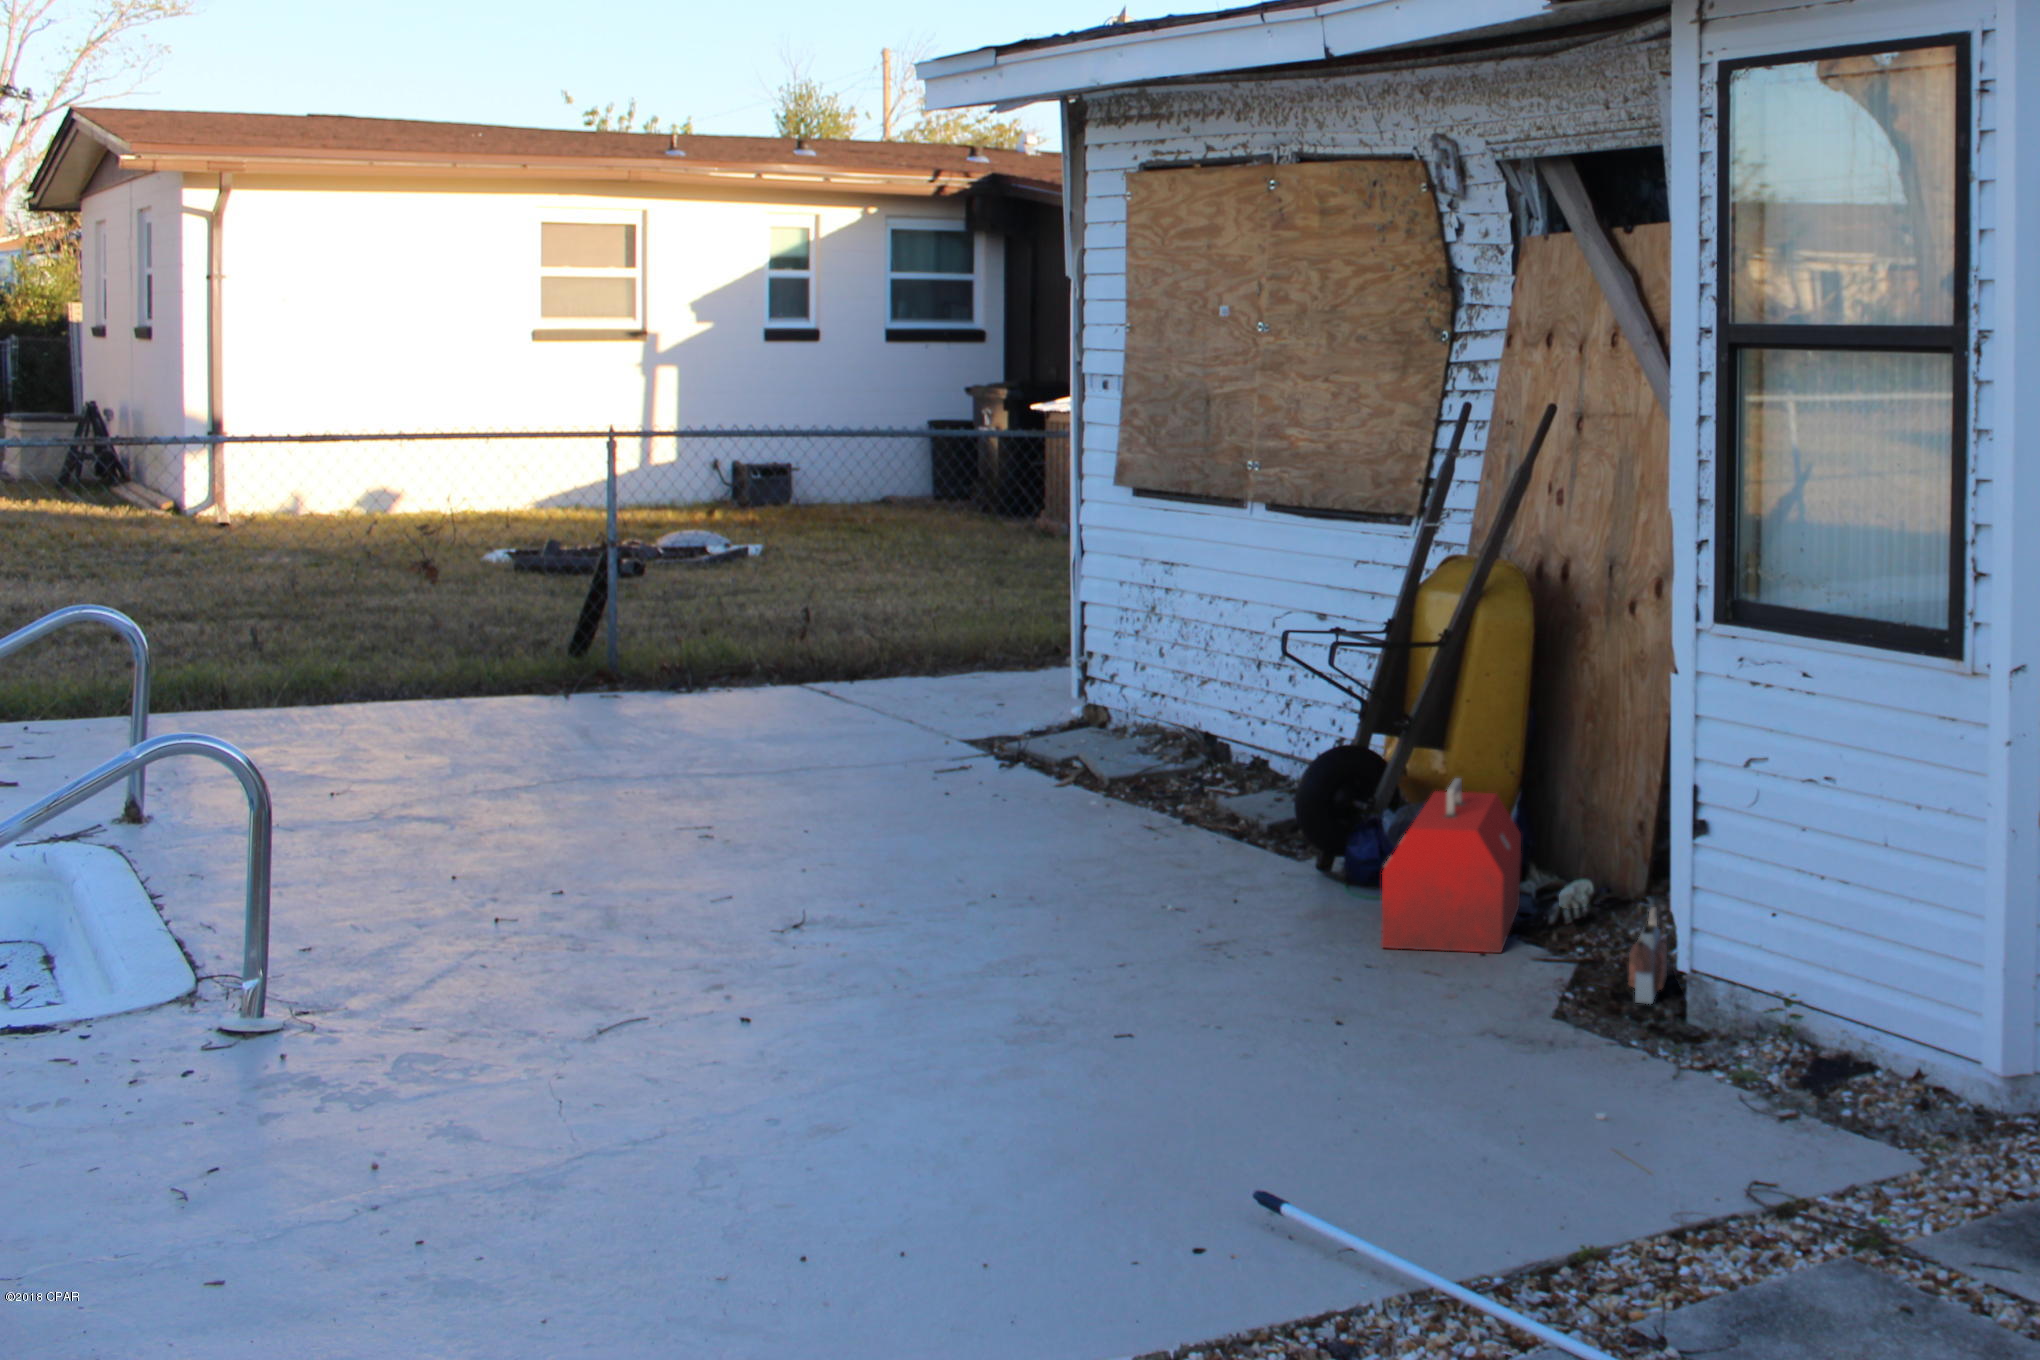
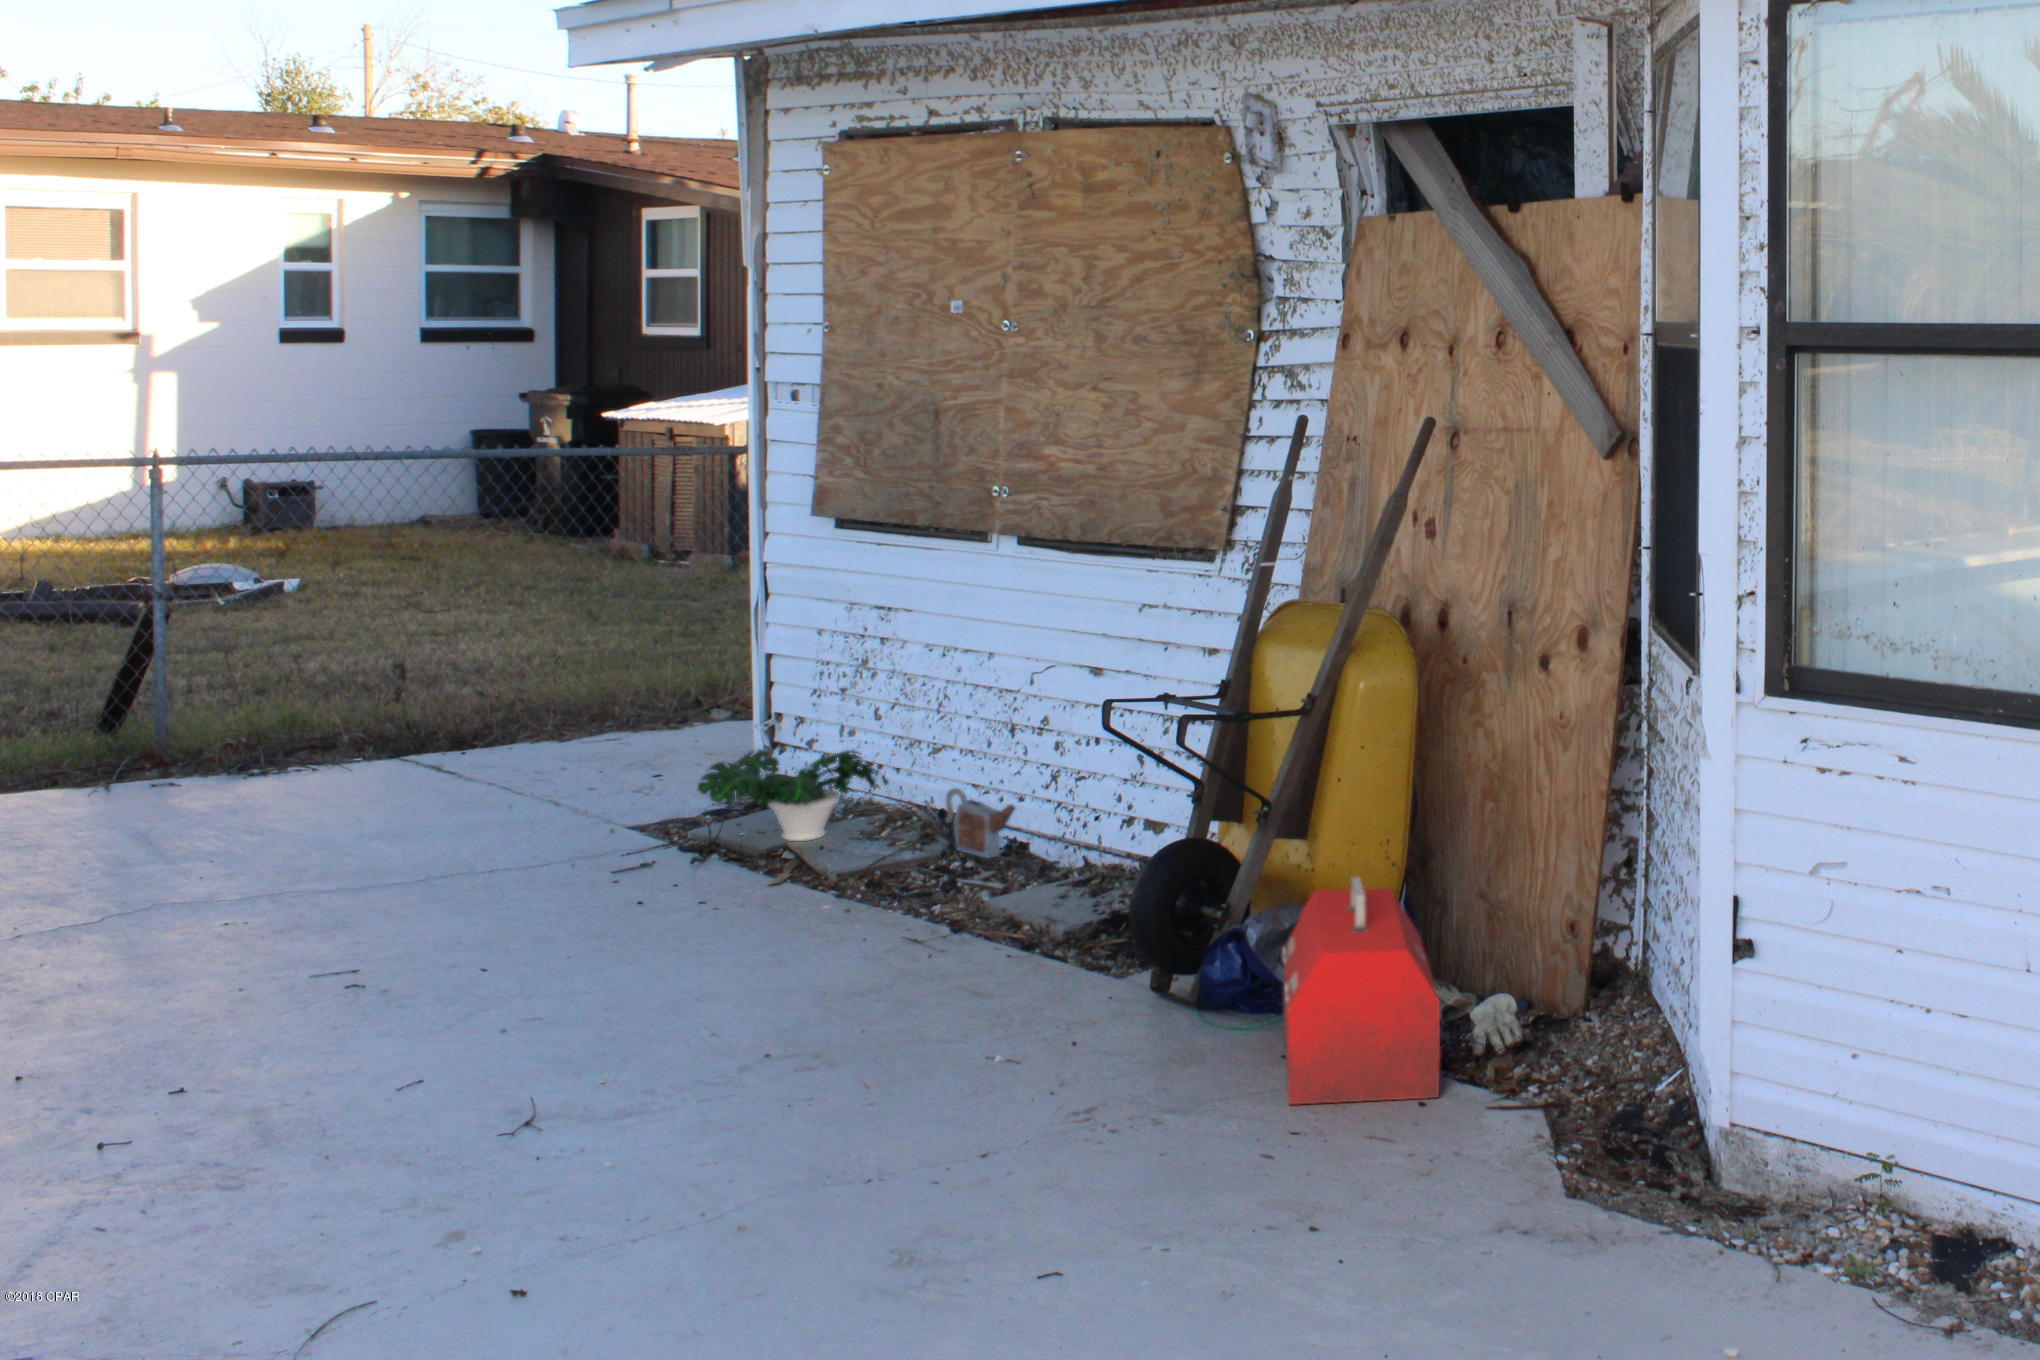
potted plant: none [1013,681,1166,758] -> present [698,750,888,841]
watering can: present [1629,907,1667,1004] -> present [946,788,1015,858]

